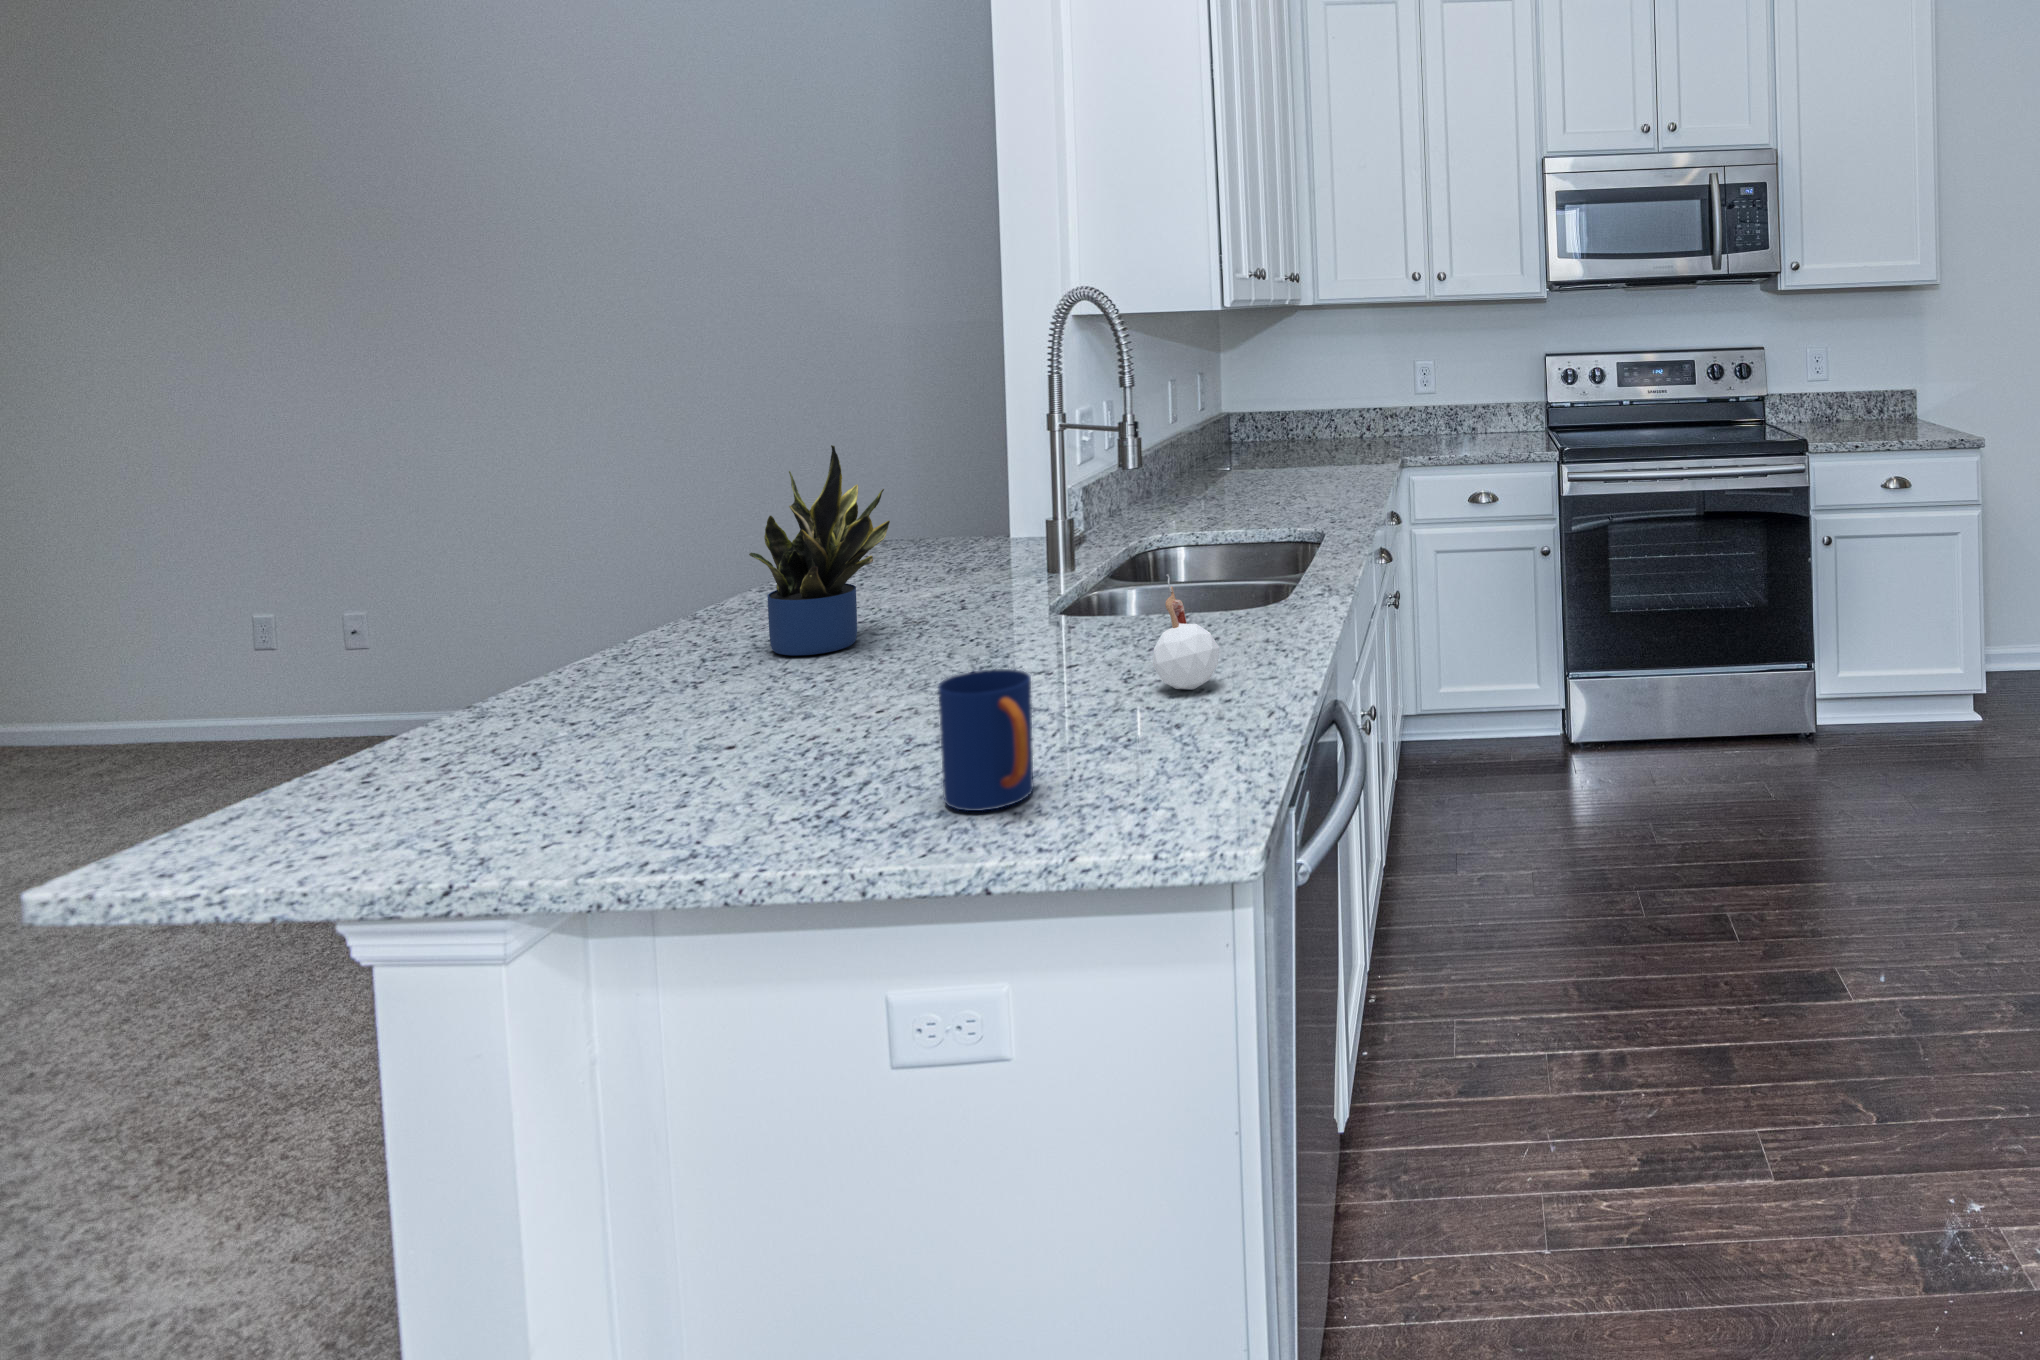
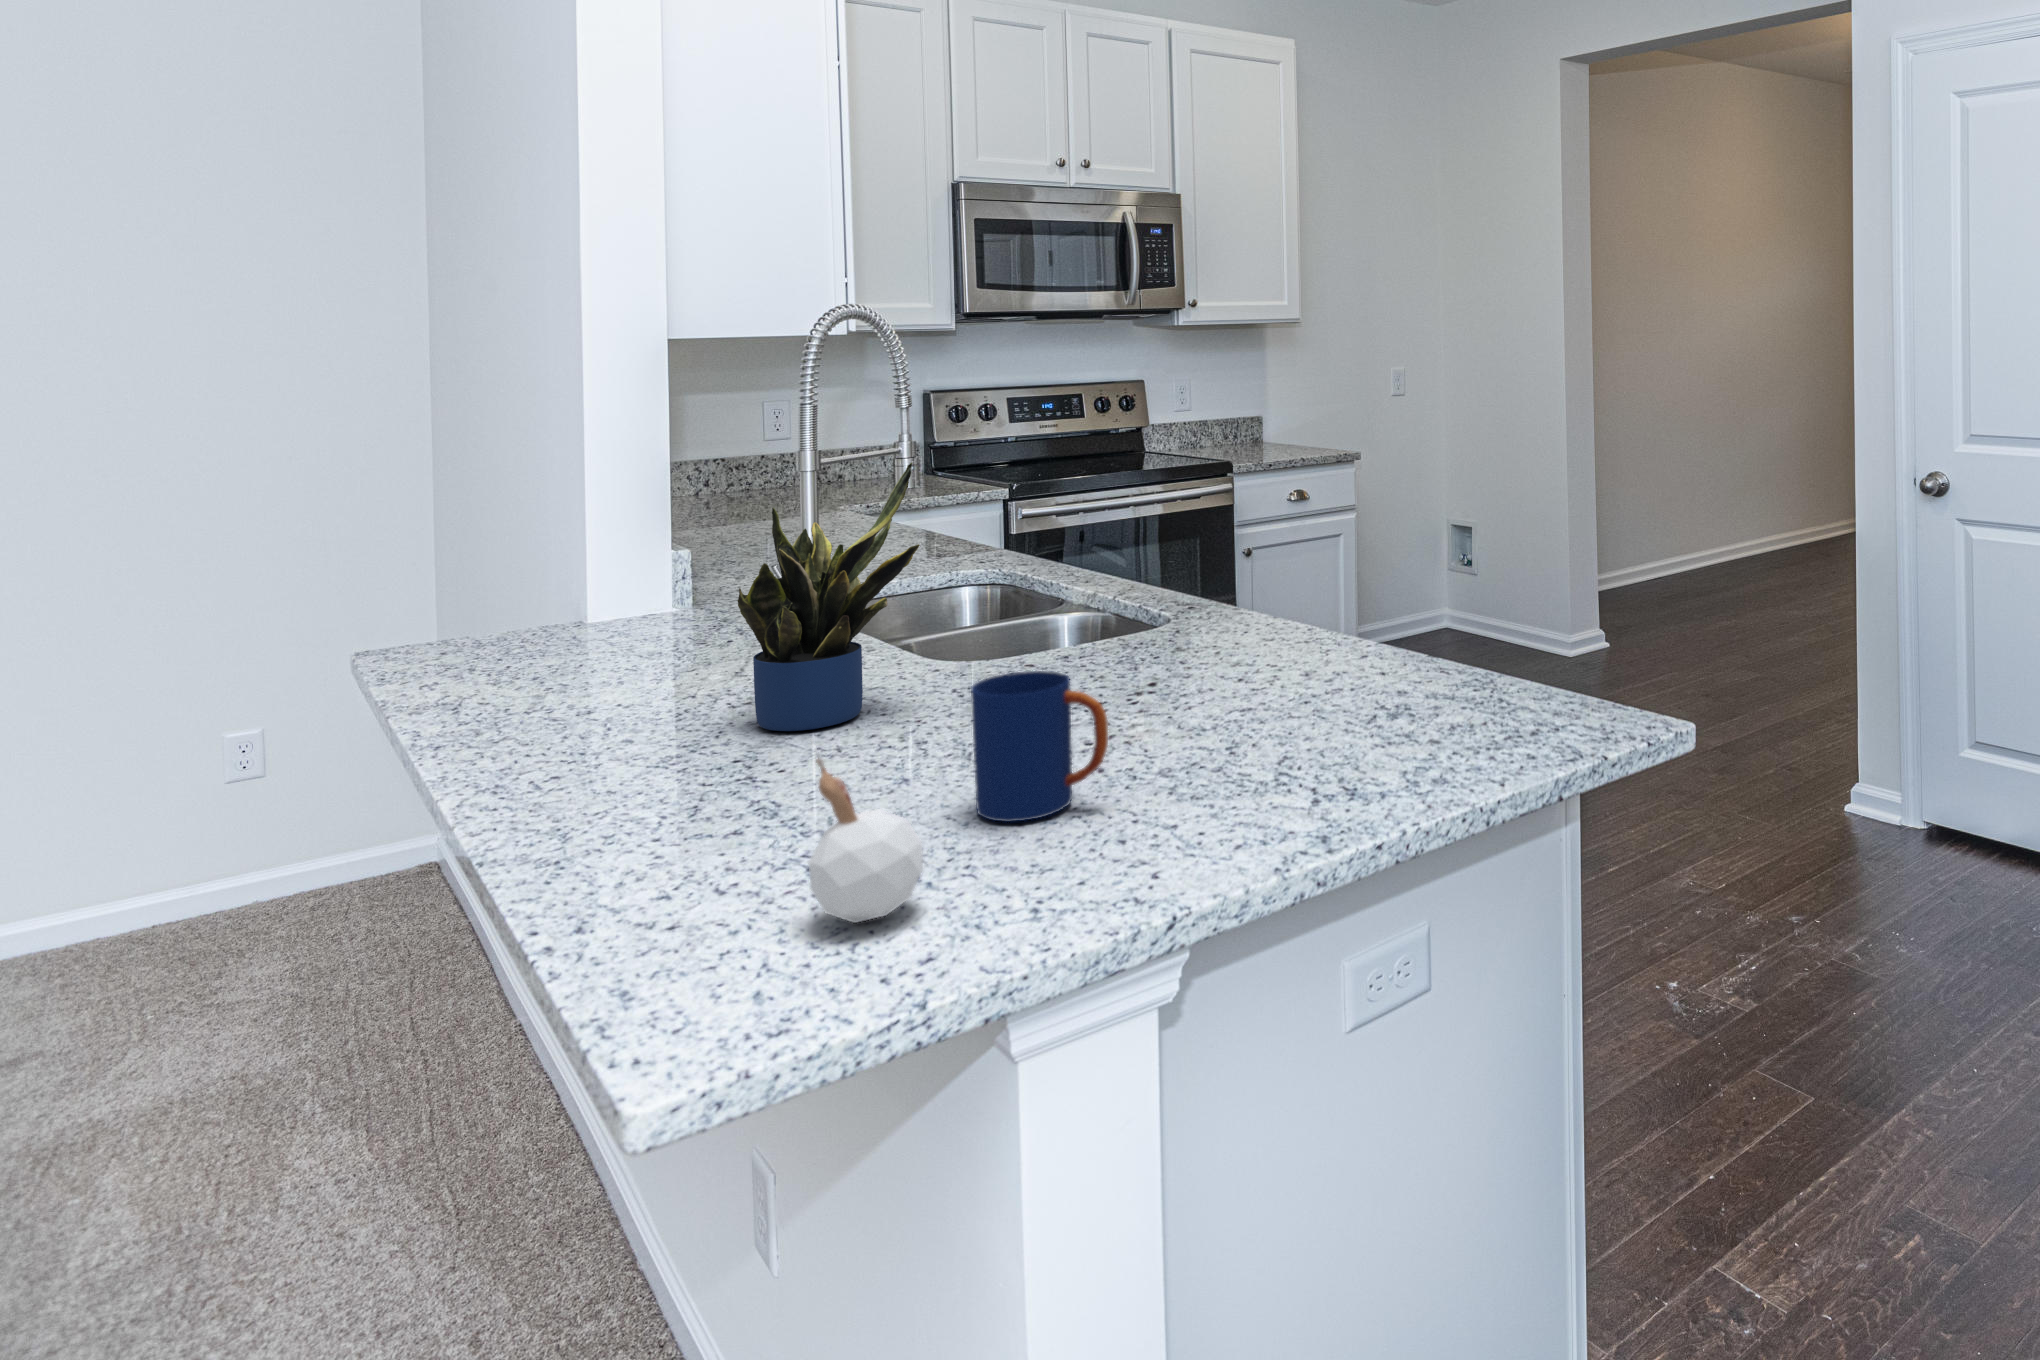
candle: present [1153,574,1219,690] -> present [809,741,923,923]
mug: present [938,669,1033,811] -> present [971,671,1108,822]

